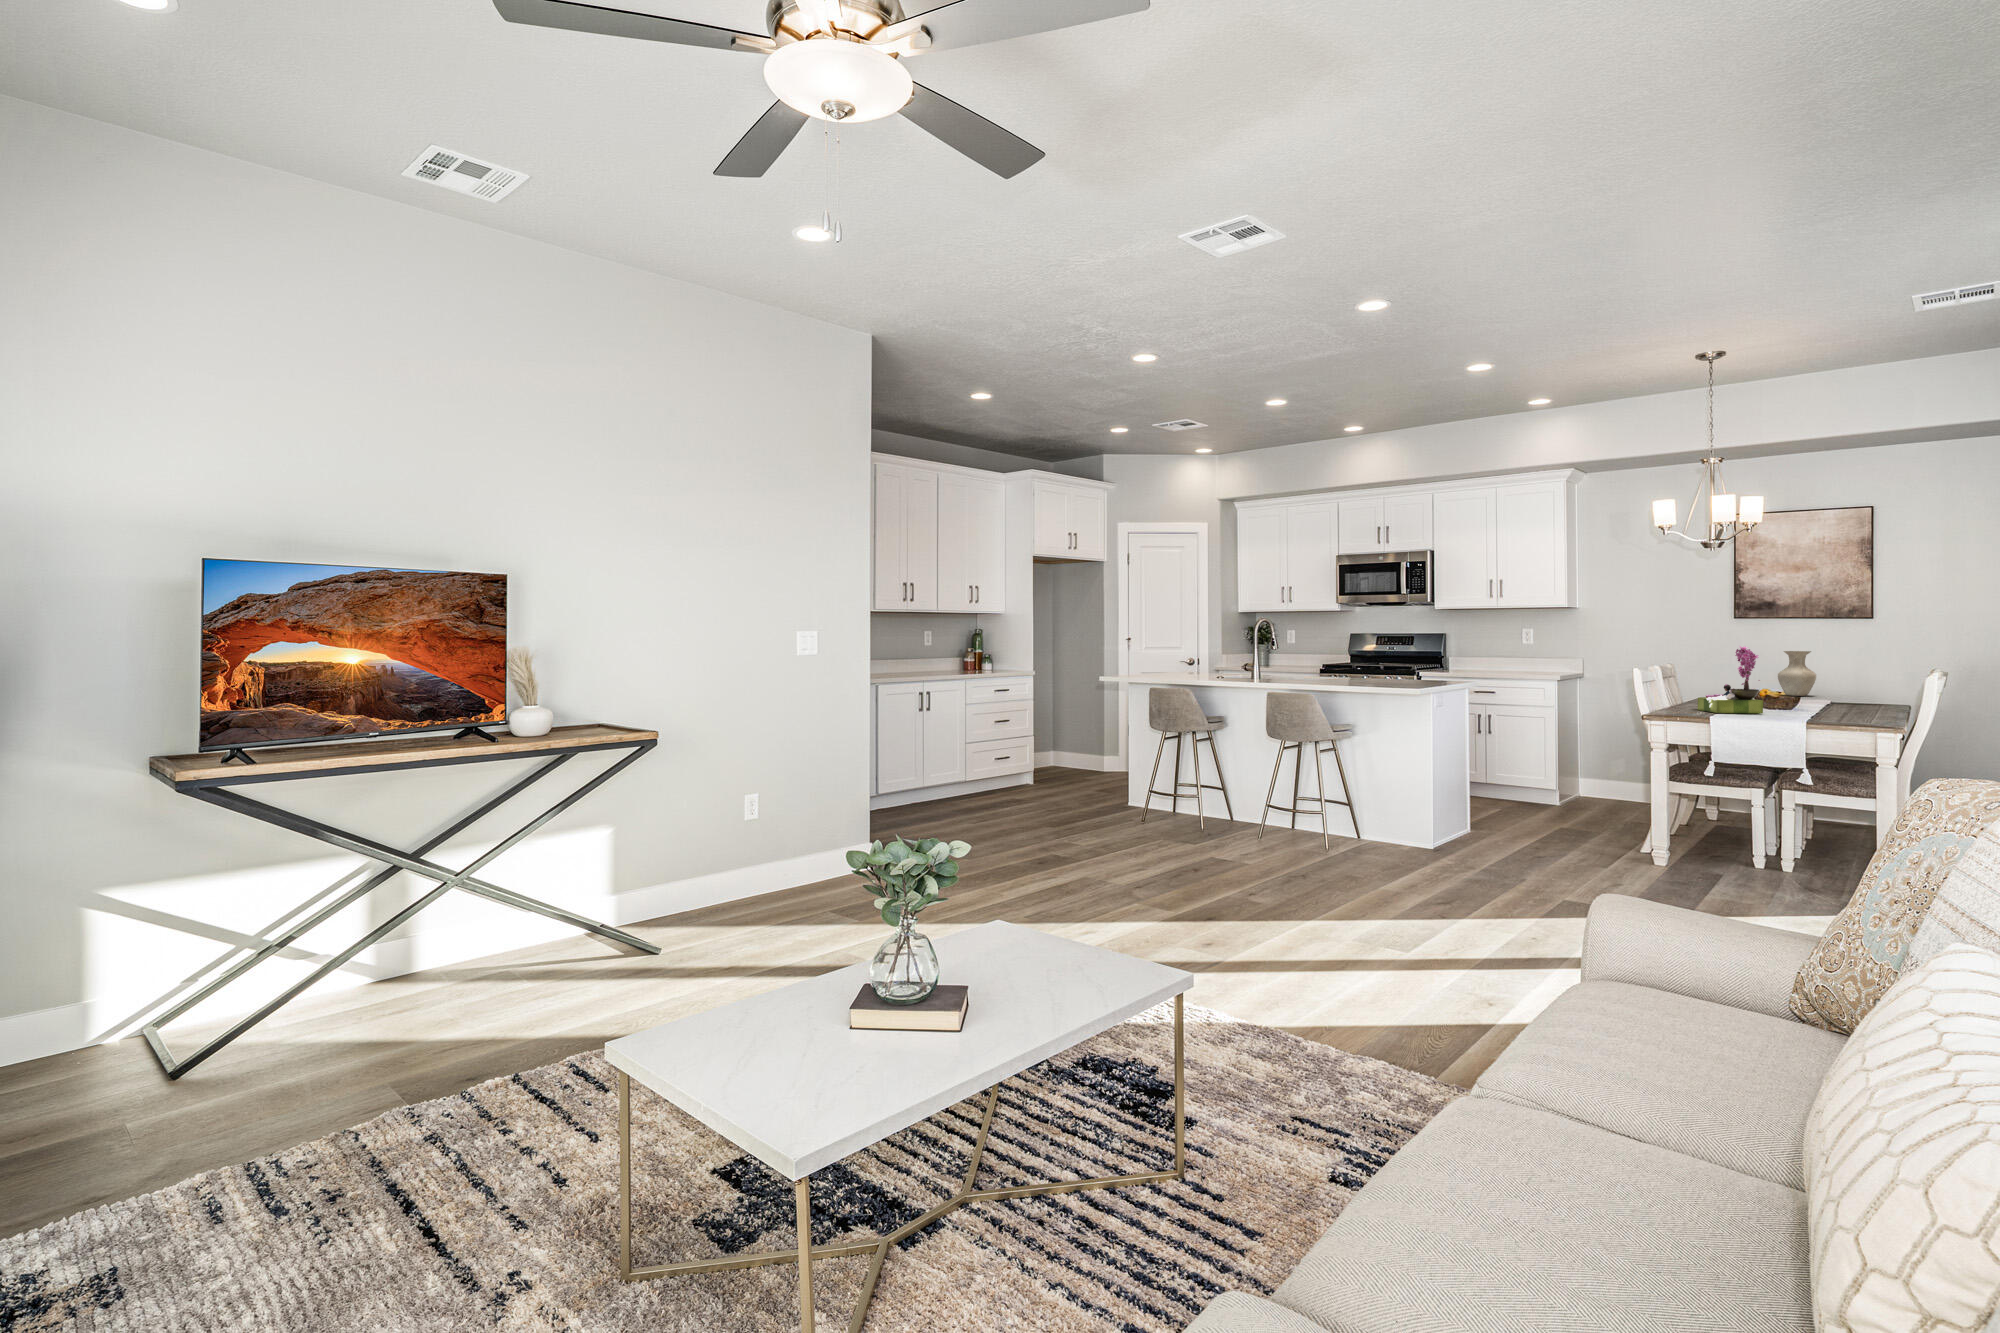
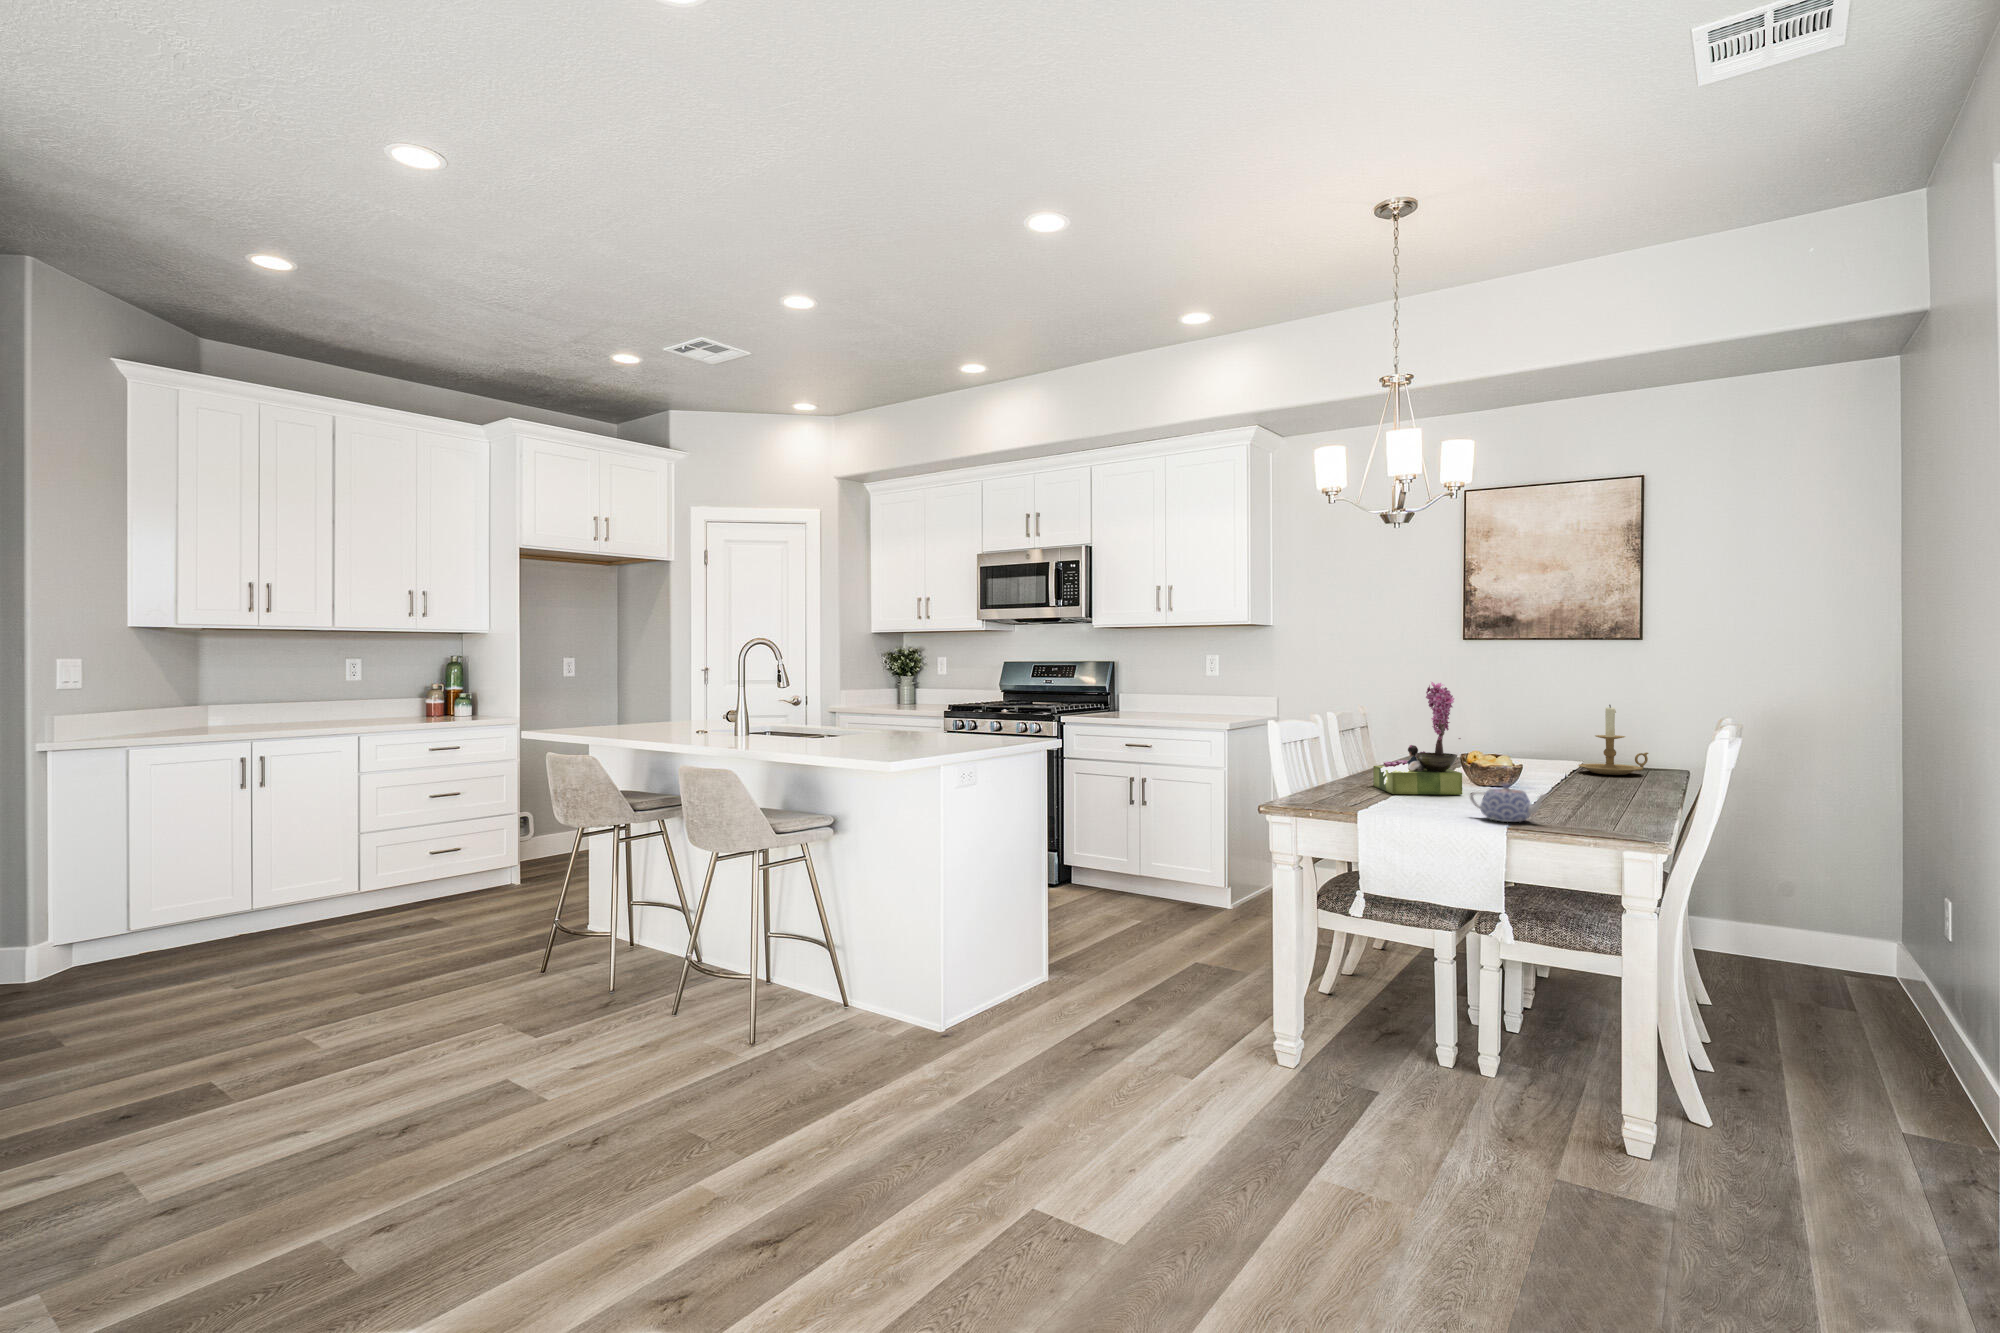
vase: present [1778,651,1816,696] -> none [1521,687,1571,752]
candle holder: none [1830,661,1881,706] -> present [1578,705,1648,775]
teapot: none [1779,702,1833,723] -> present [1470,783,1547,822]

